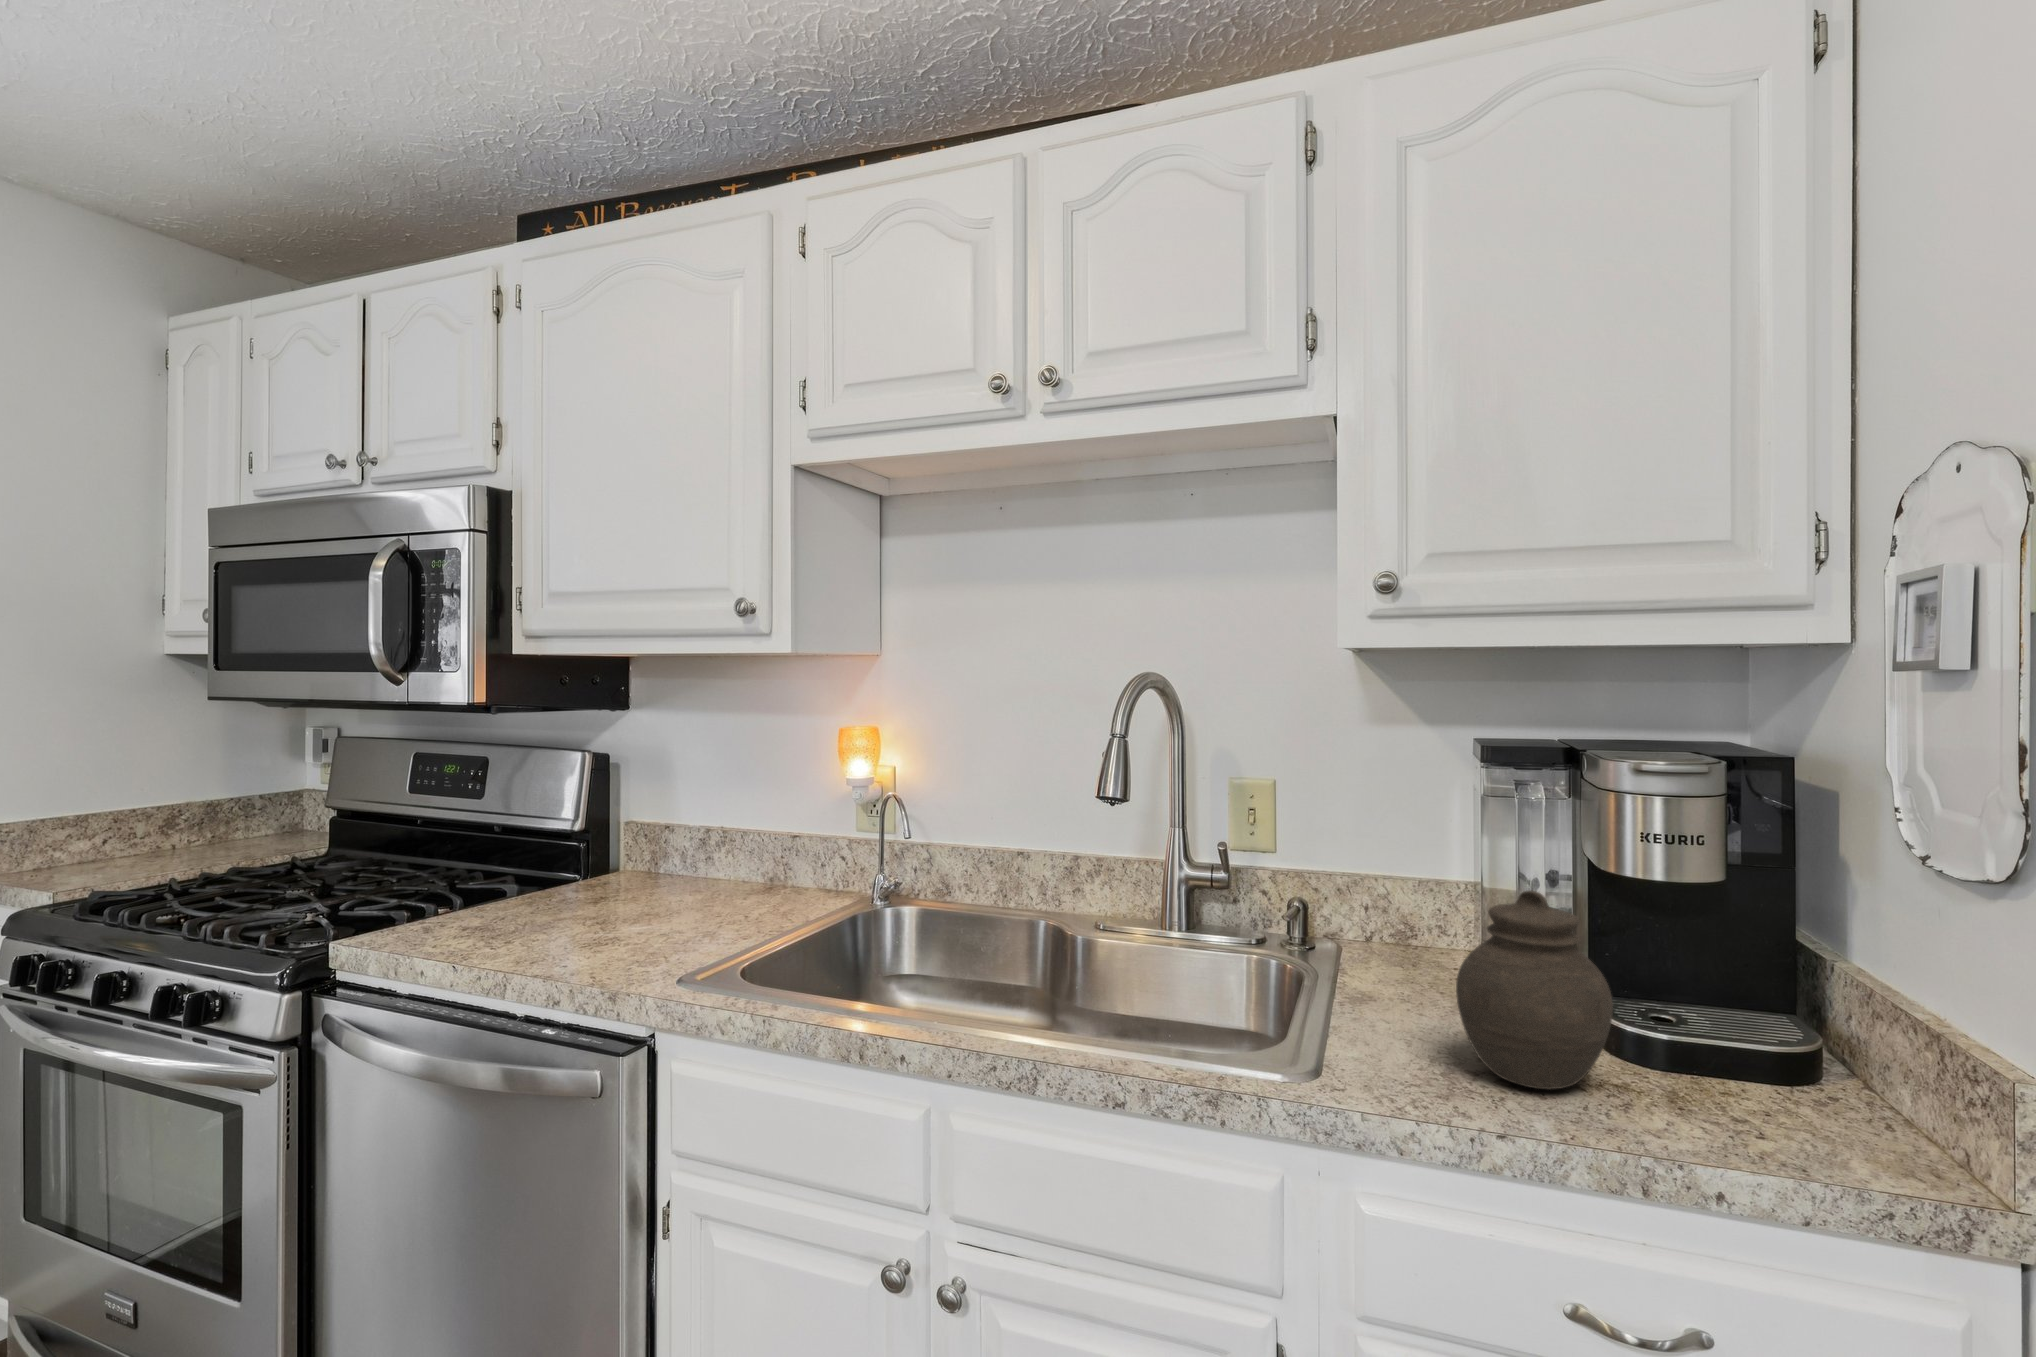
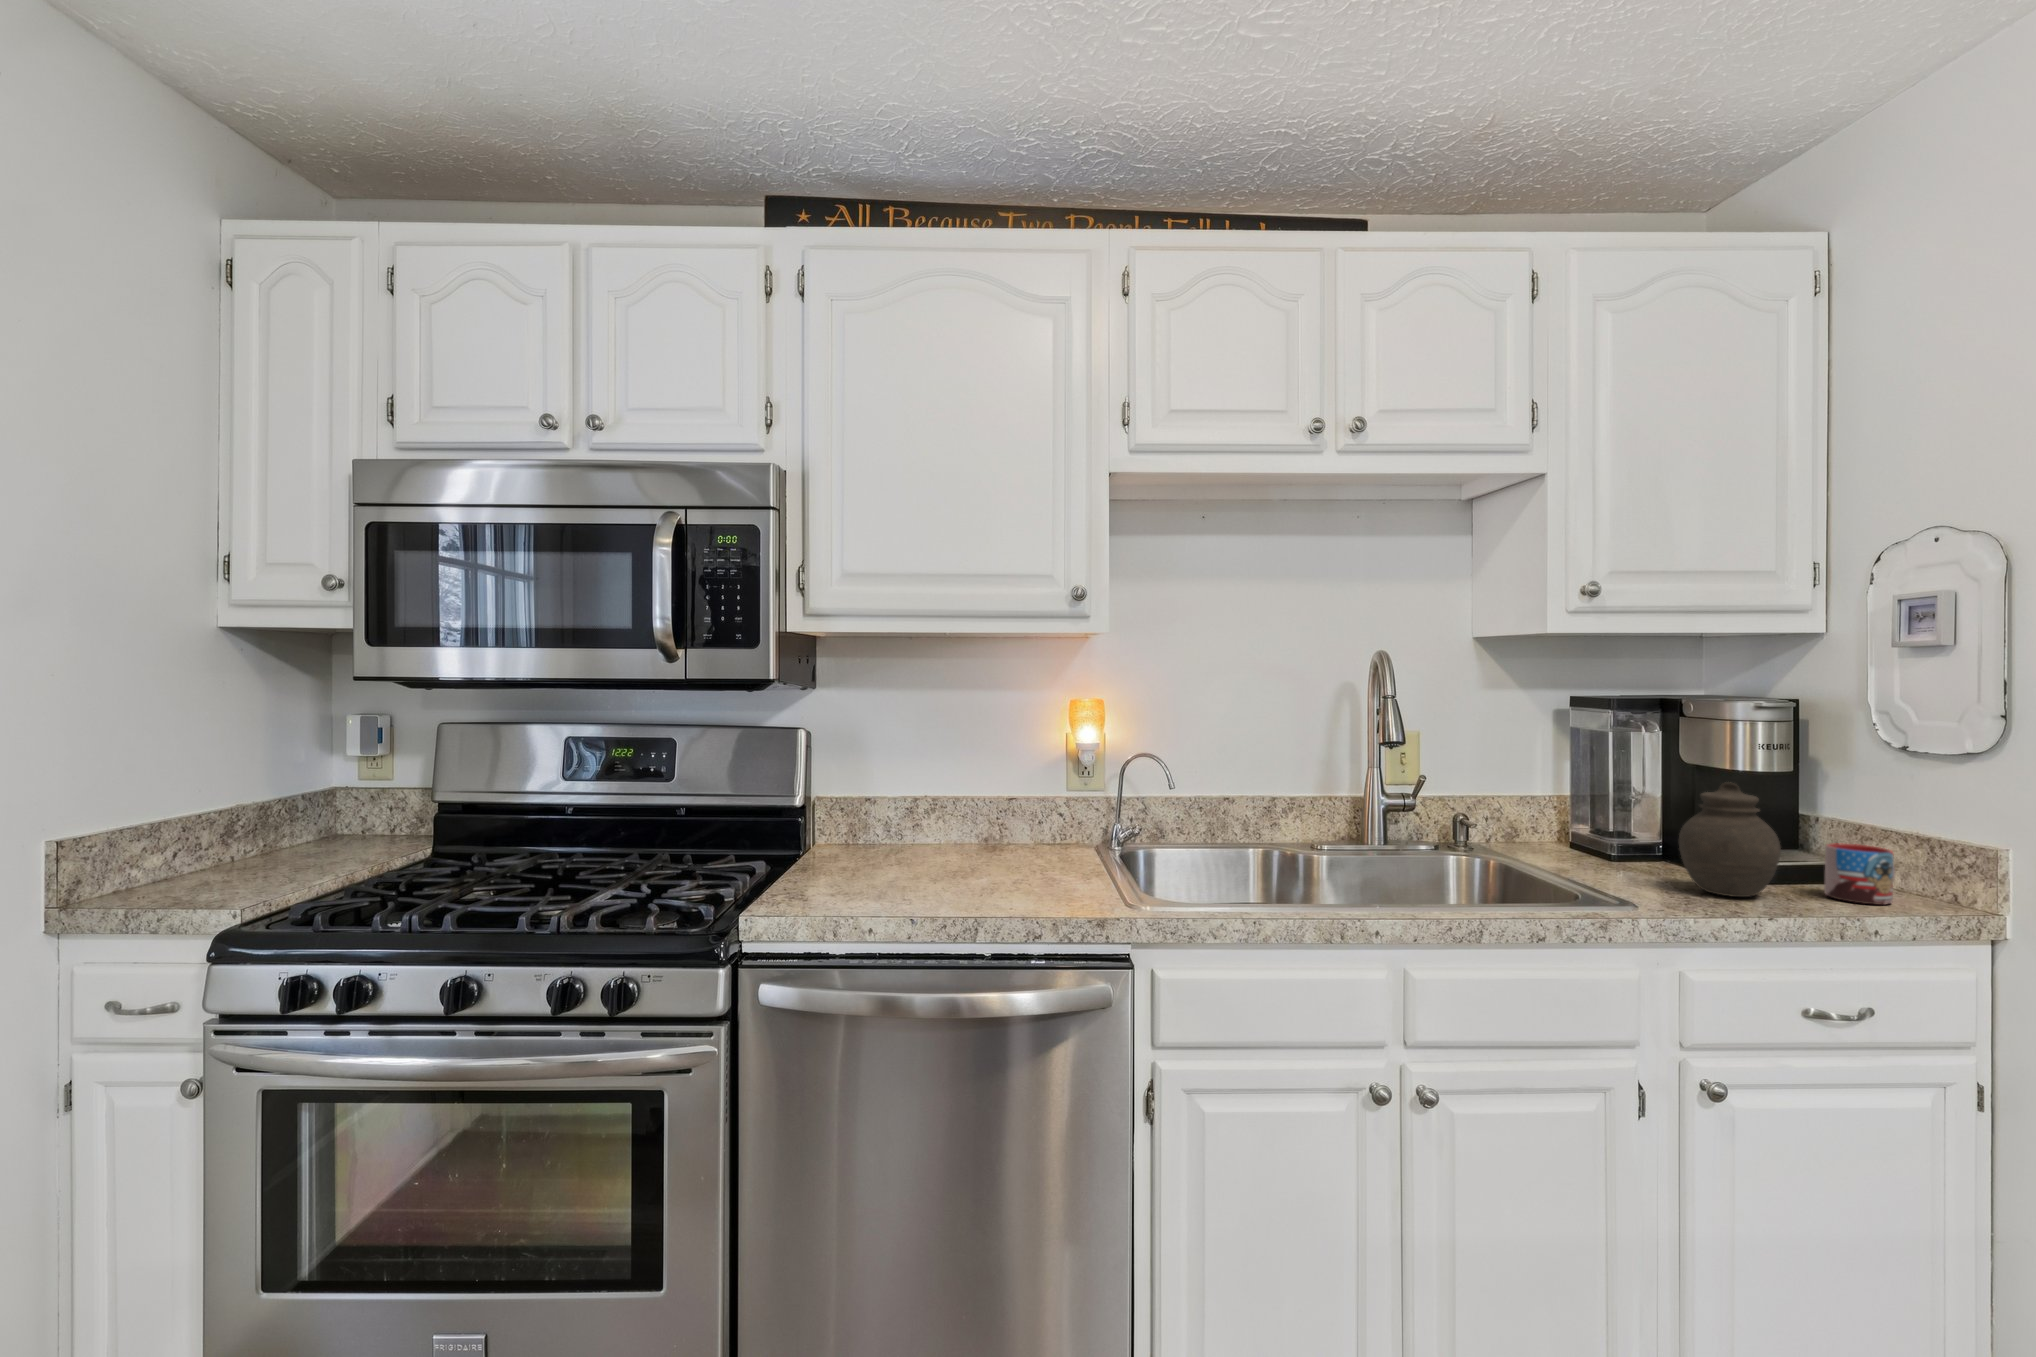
mug: none [1712,1017,1862,1147] -> present [1824,844,1895,905]

